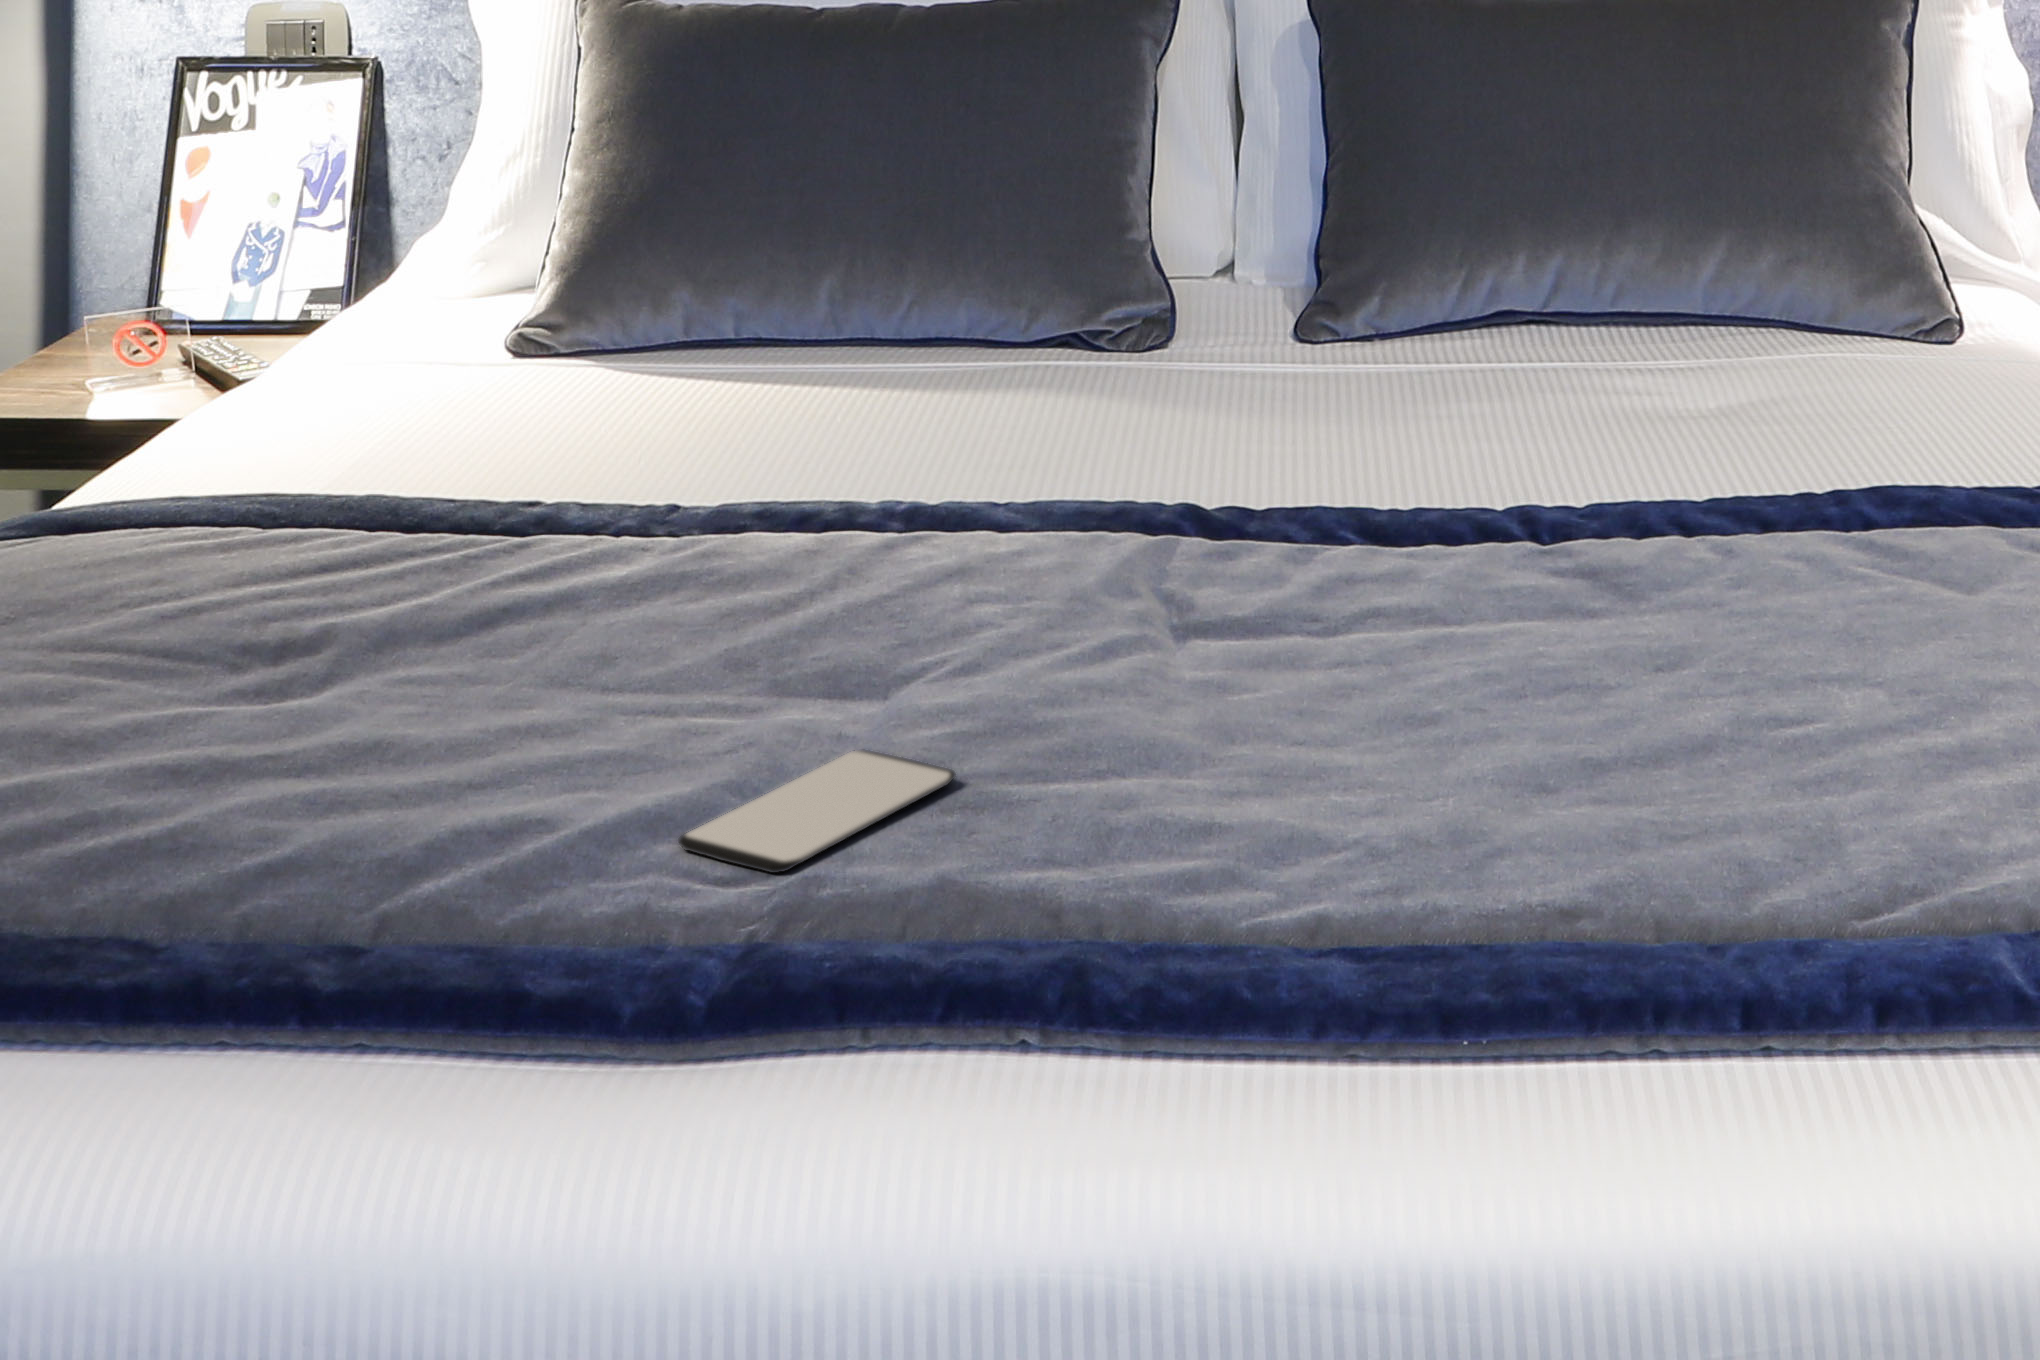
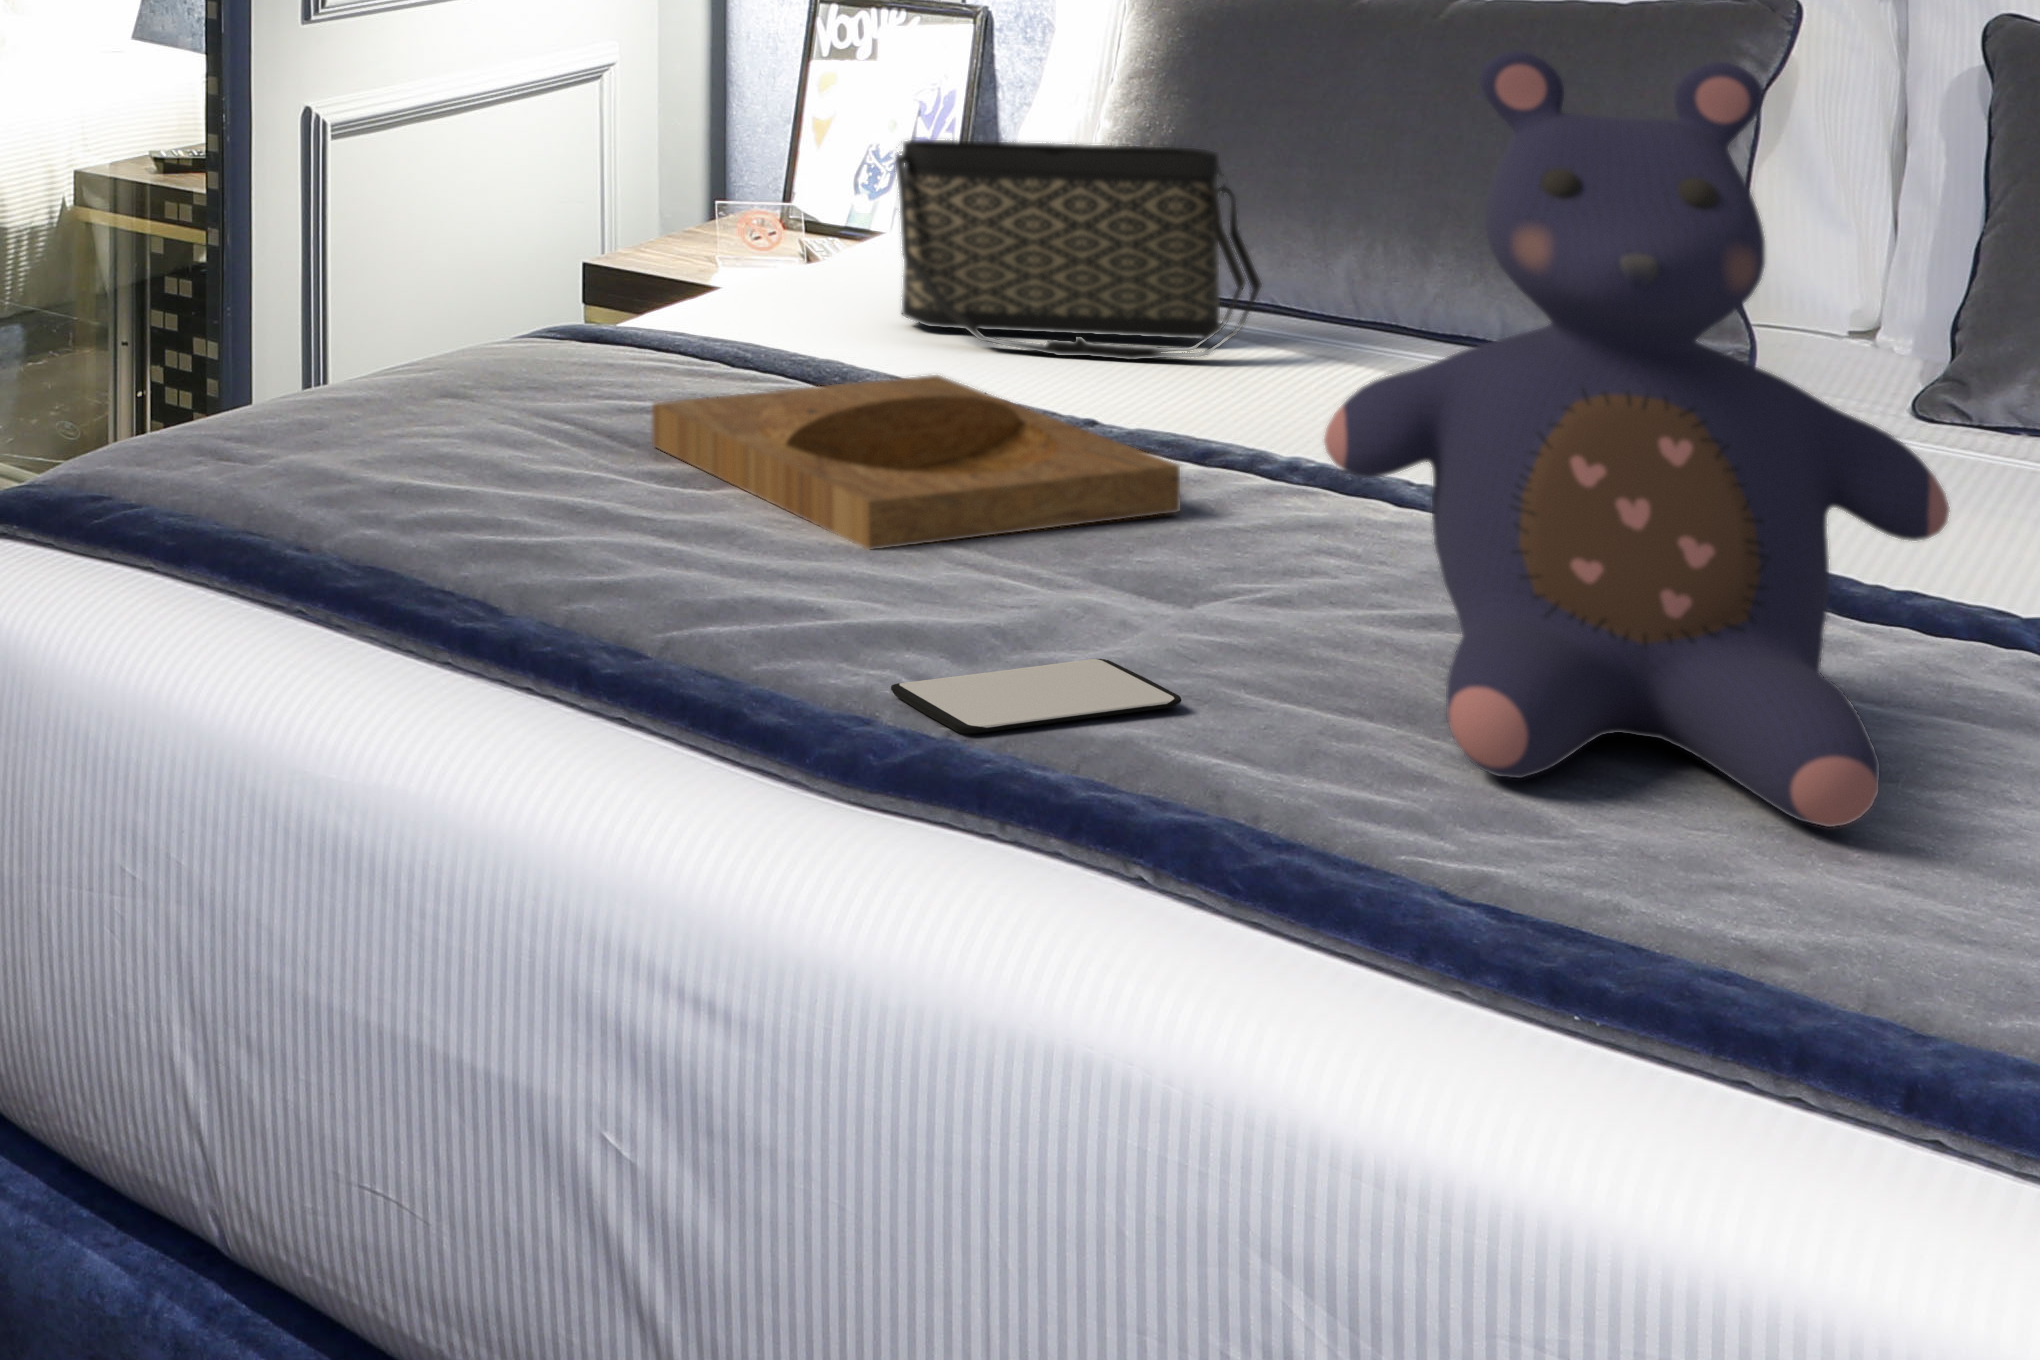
teddy bear: none [1043,39,1551,773] -> present [1324,51,1950,827]
handbag: none [404,190,775,433] -> present [895,140,1261,360]
tray: none [227,474,812,689] -> present [652,375,1180,550]

